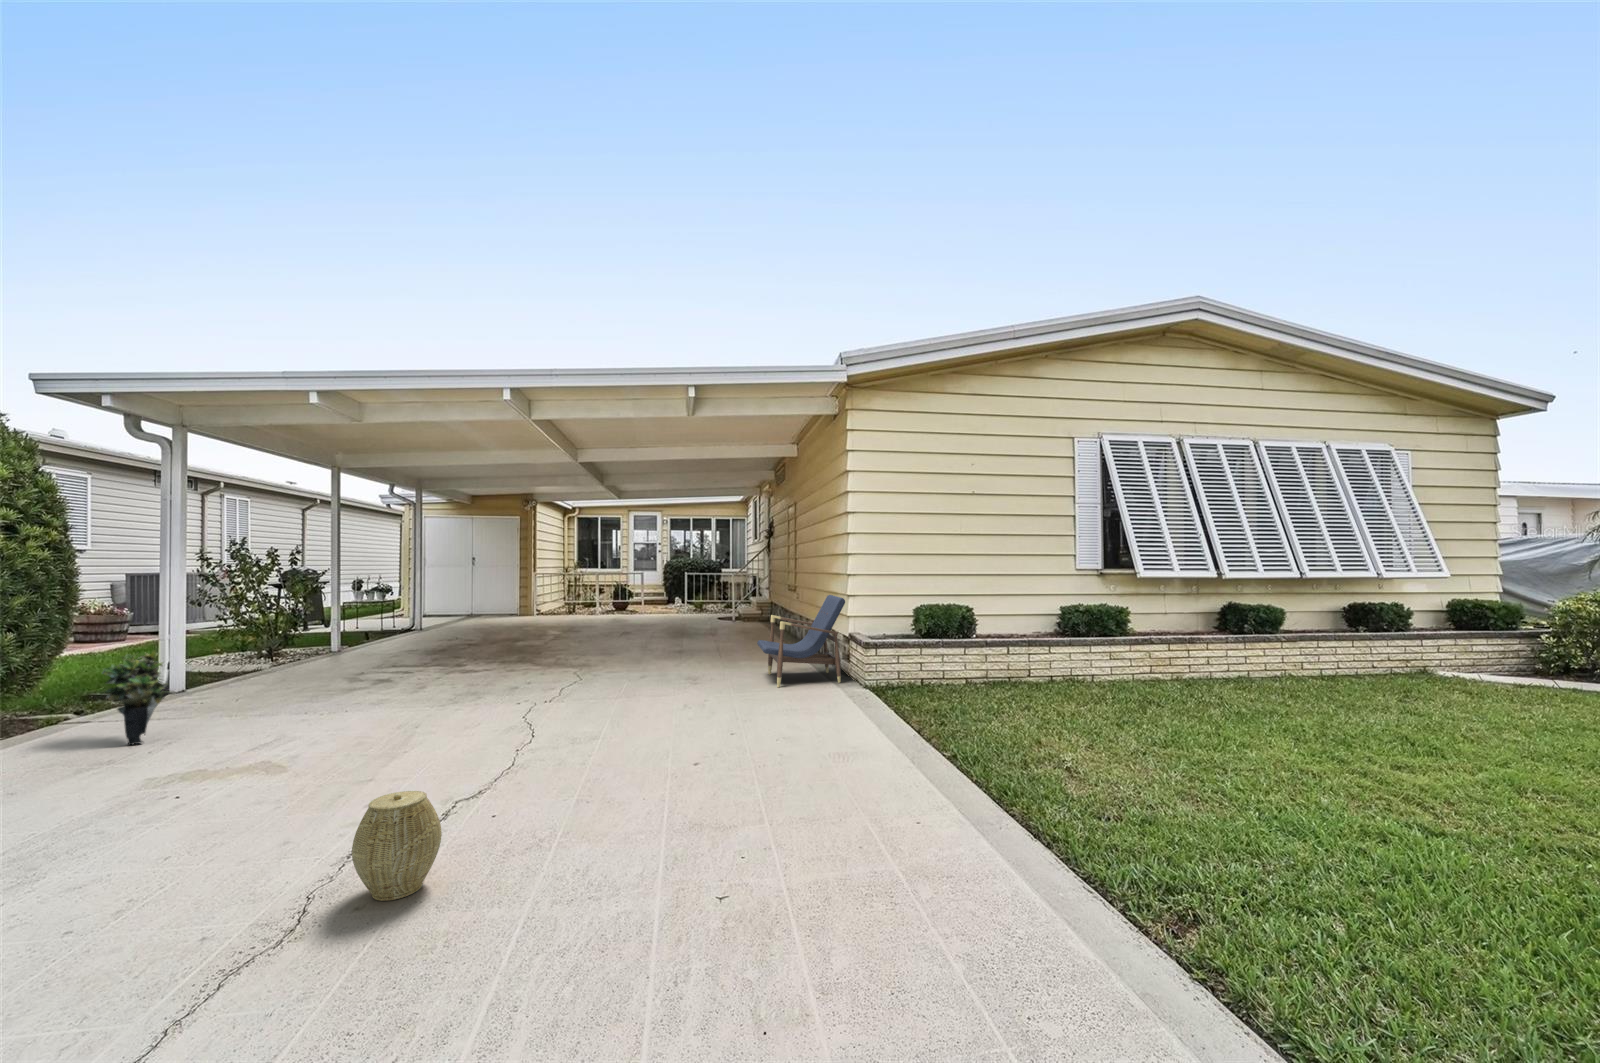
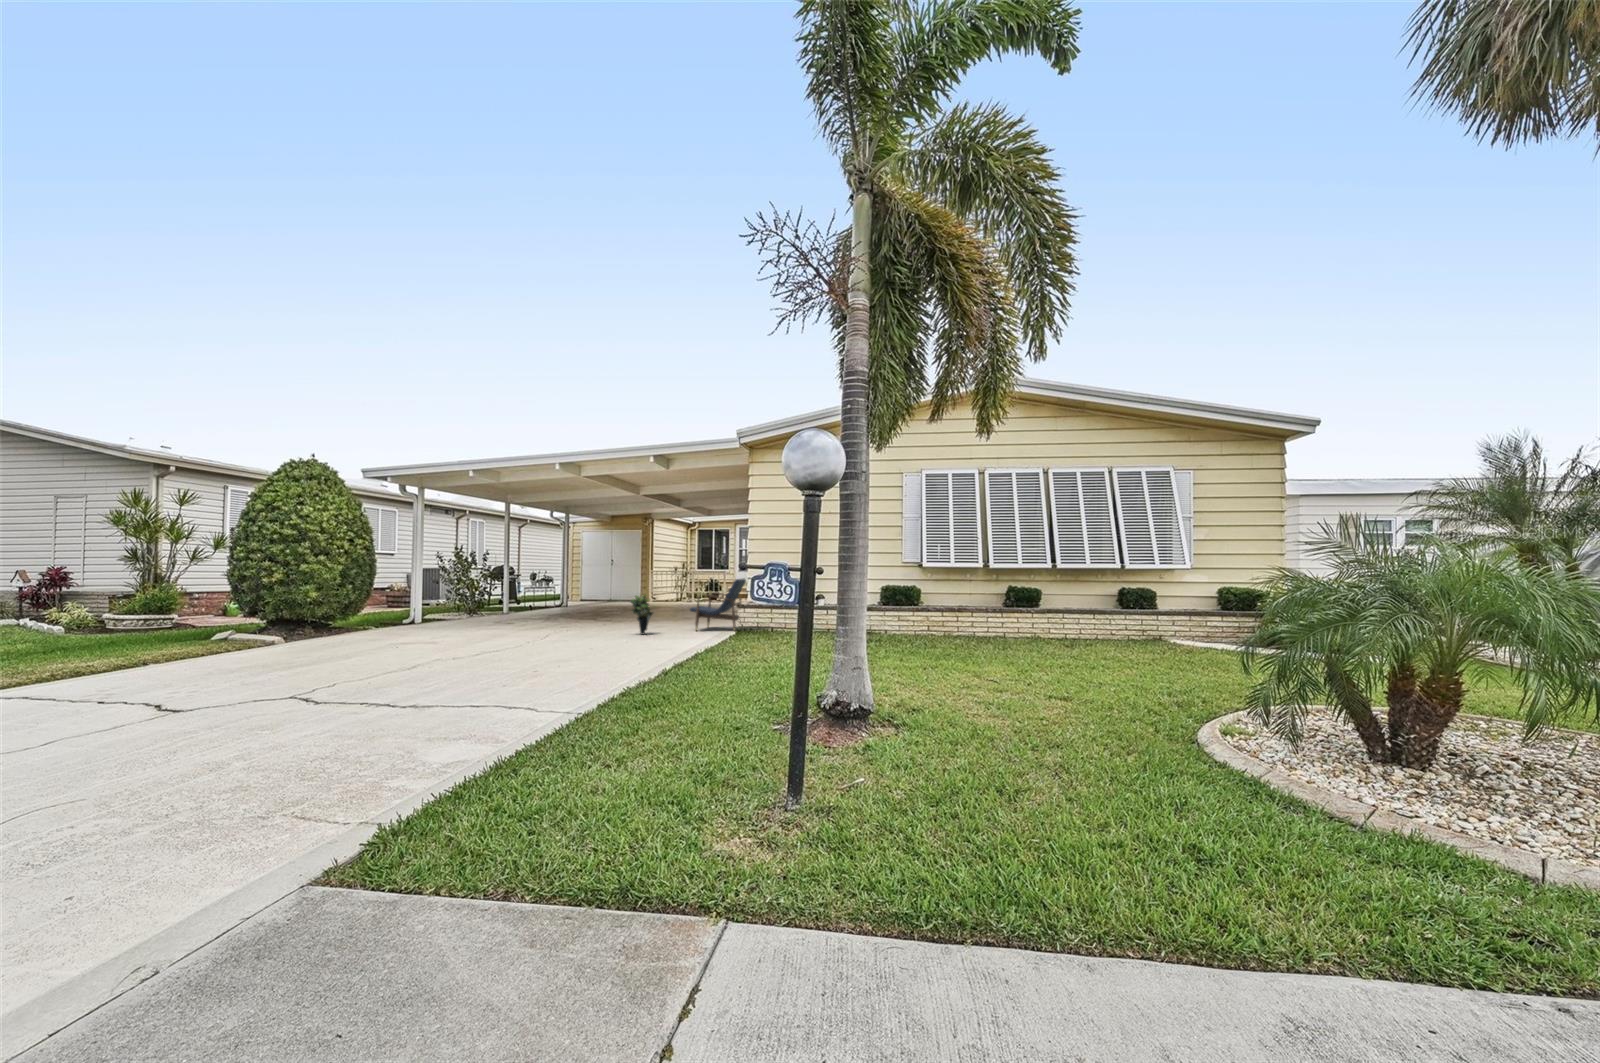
potted plant: present [103,651,170,745] -> present [631,595,653,635]
woven basket: present [352,791,442,901] -> none [421,630,451,663]

